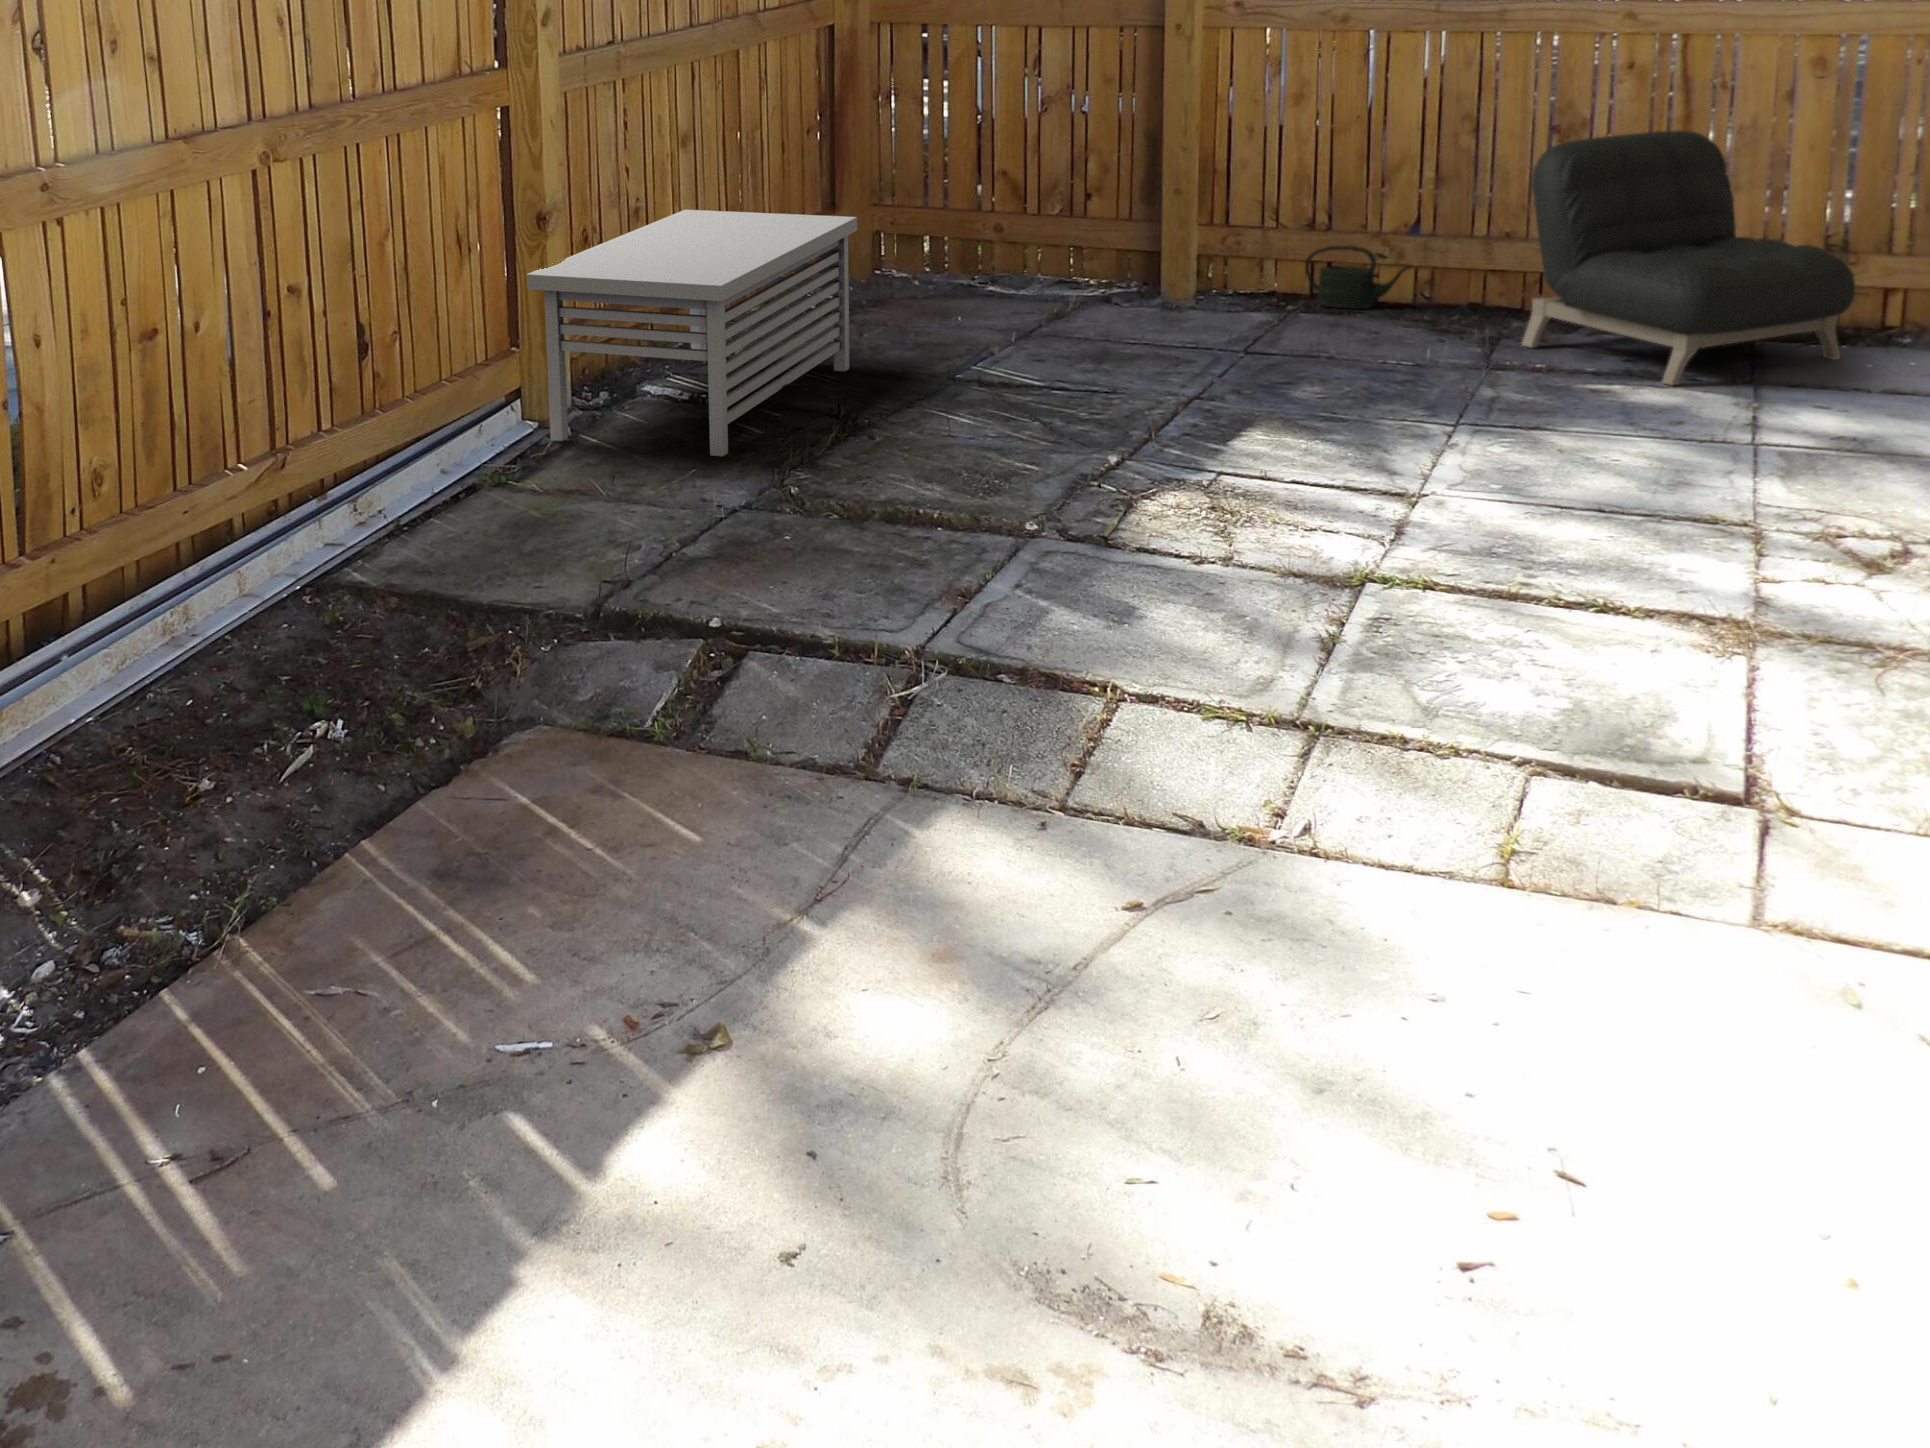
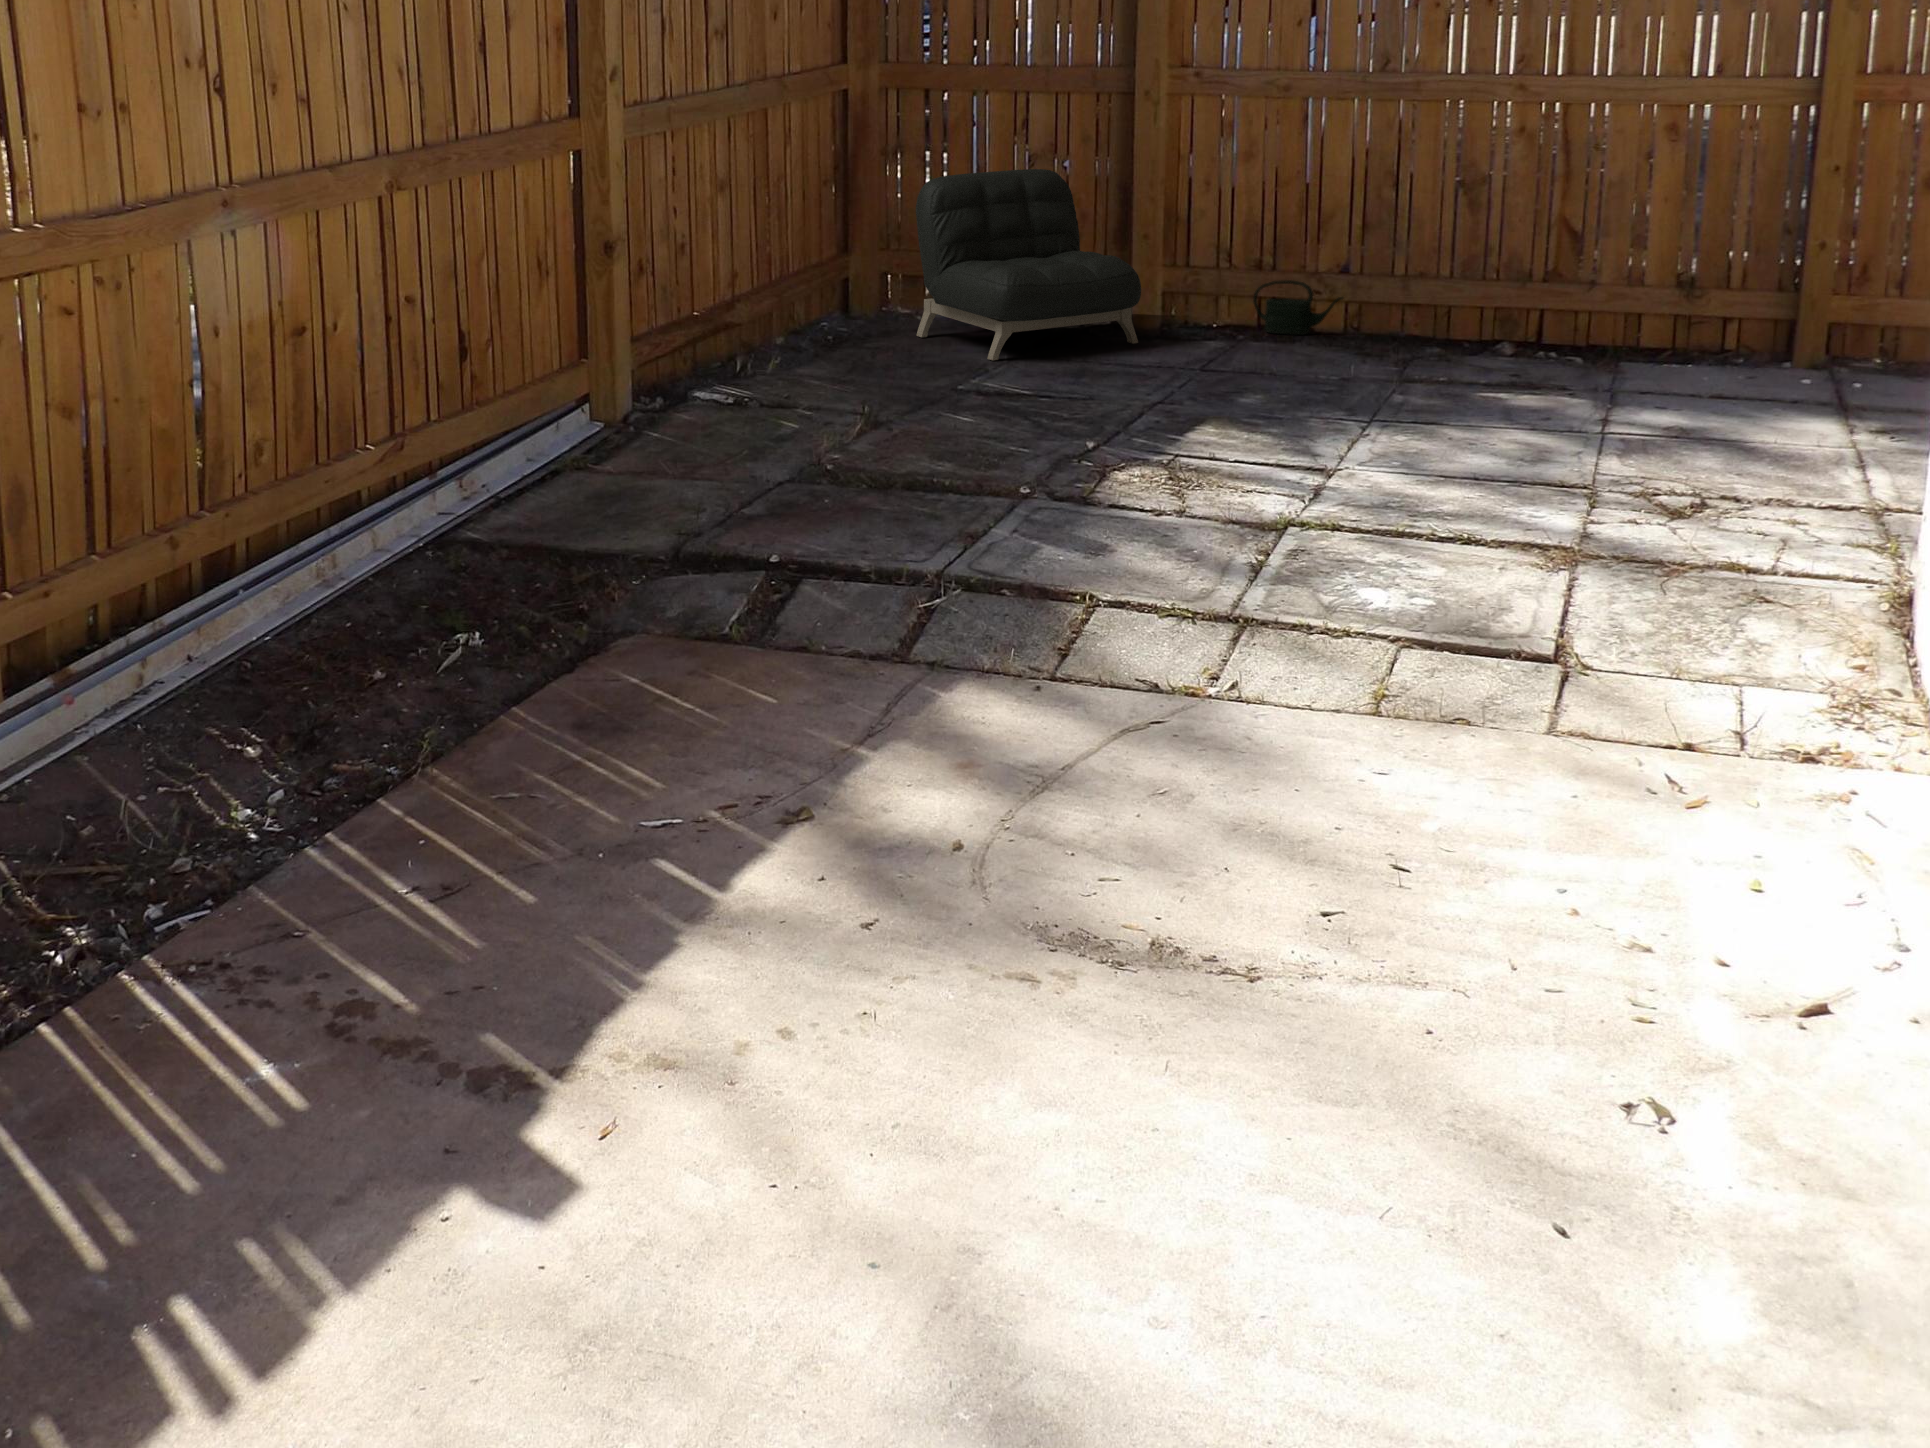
armchair: present [1522,130,1855,386] -> present [916,169,1141,360]
storage bench: present [527,210,857,456] -> none [592,245,871,449]

